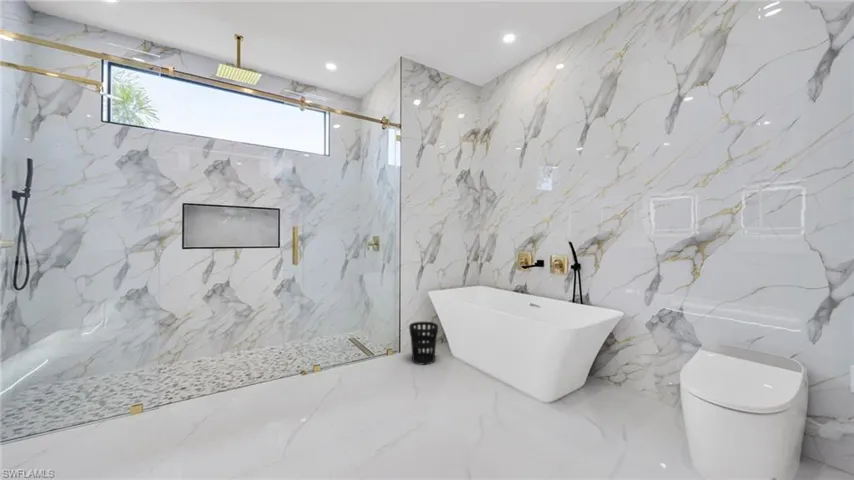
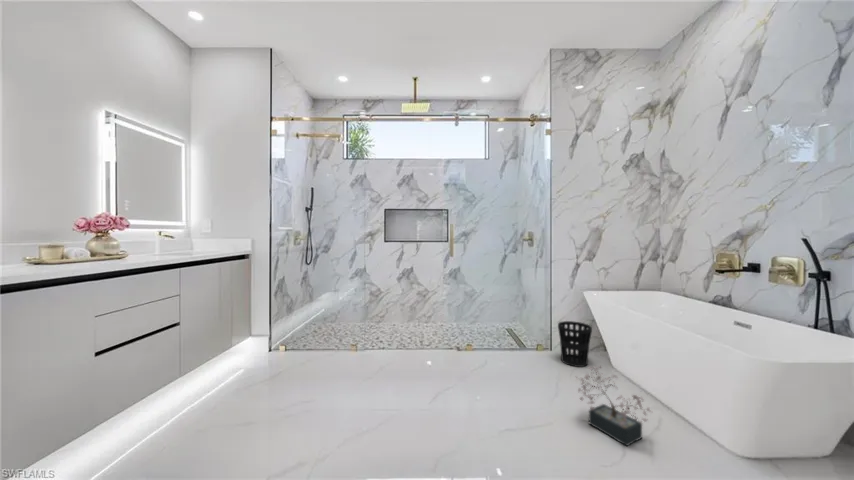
decorative plant: none [446,360,505,427] -> present [578,367,650,446]

